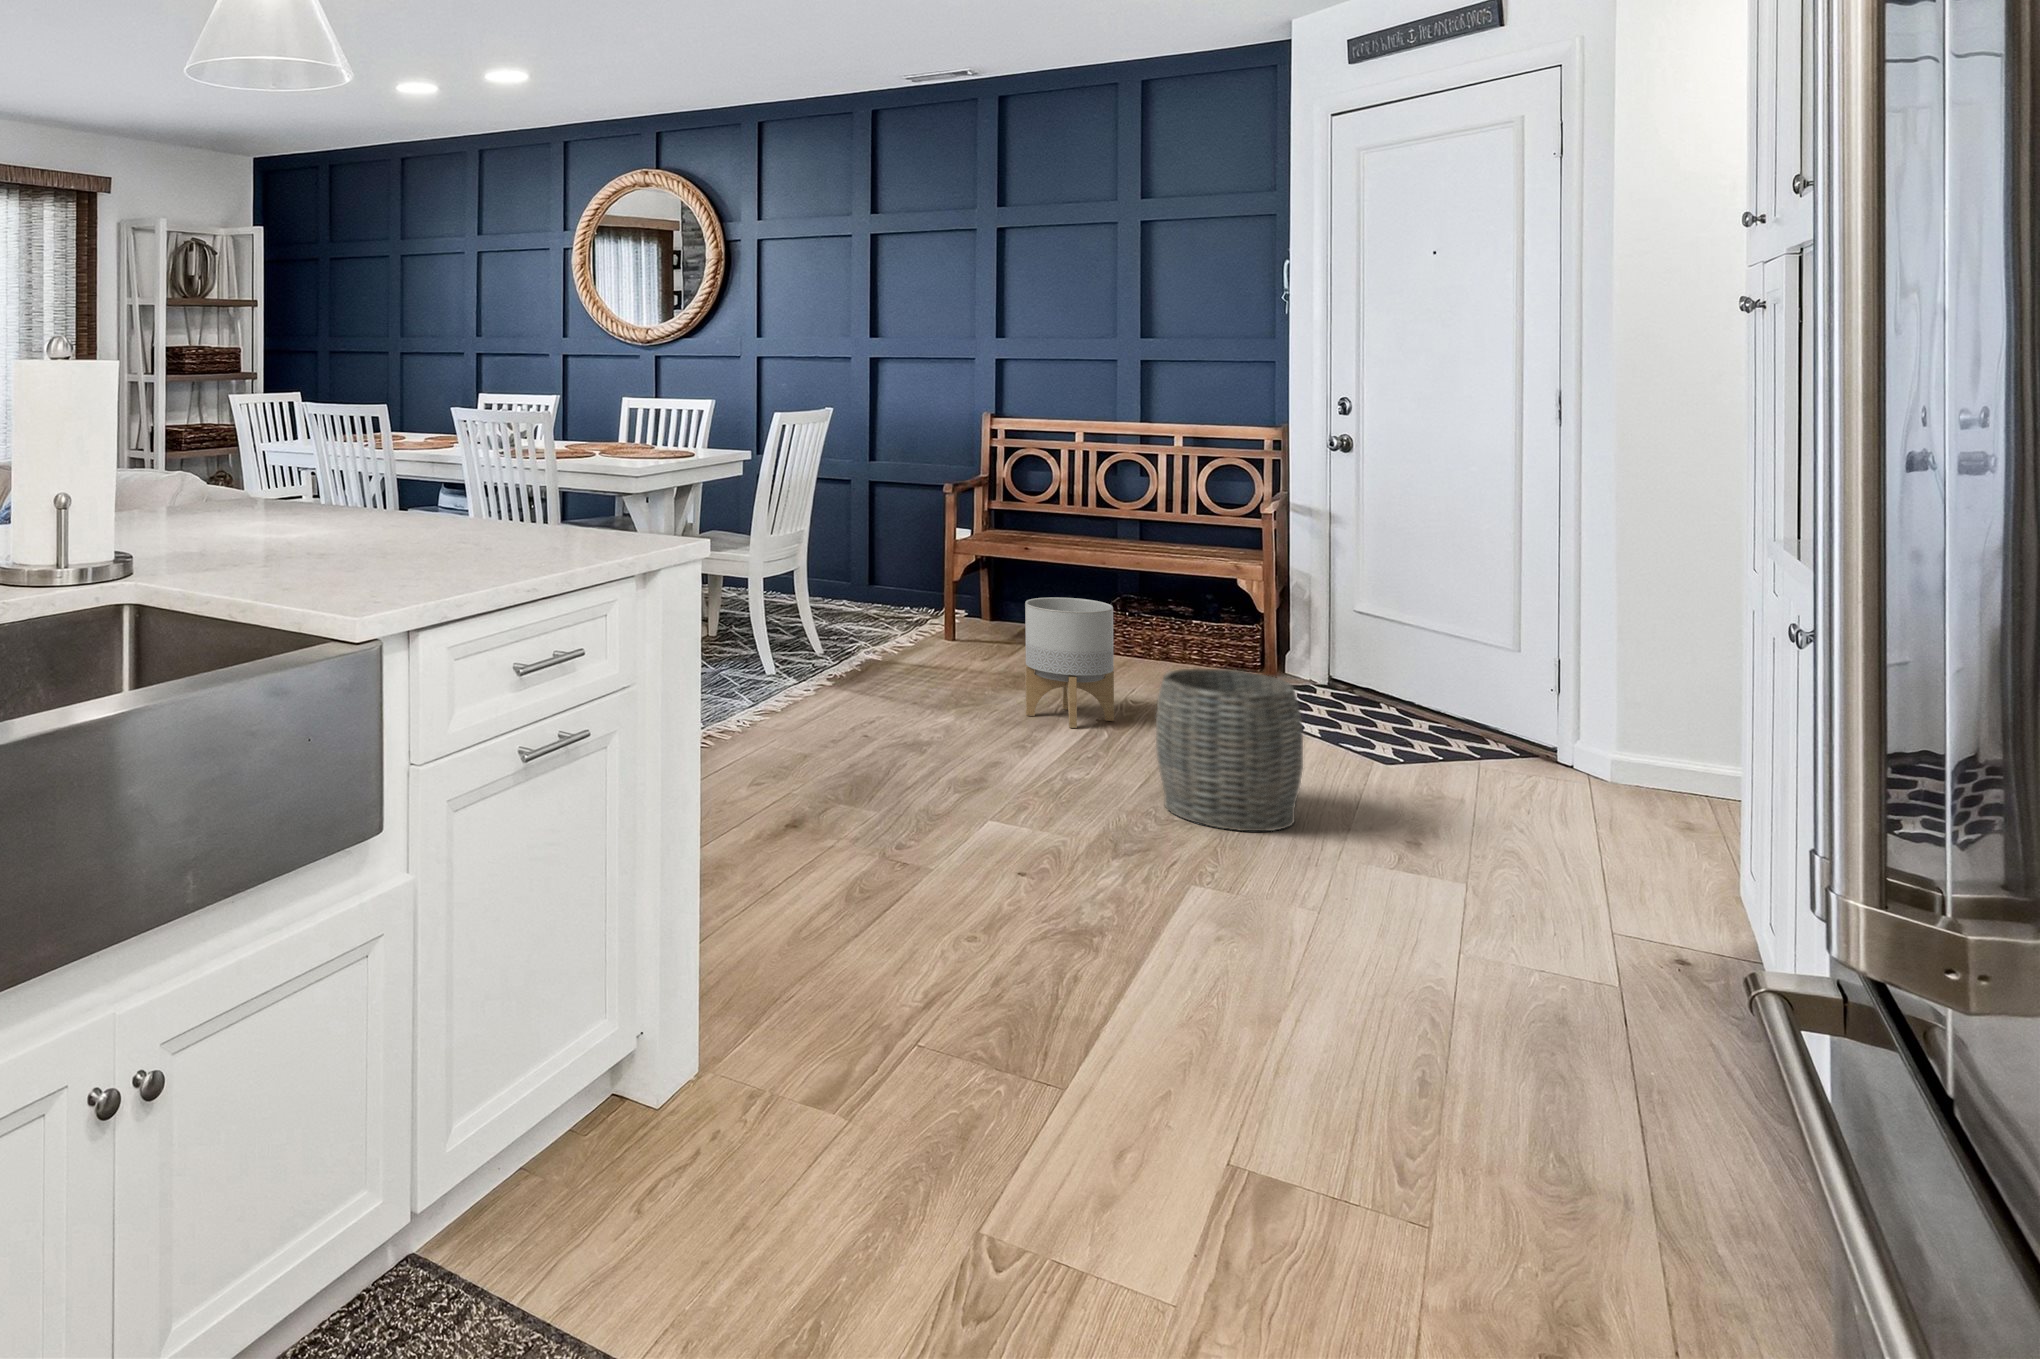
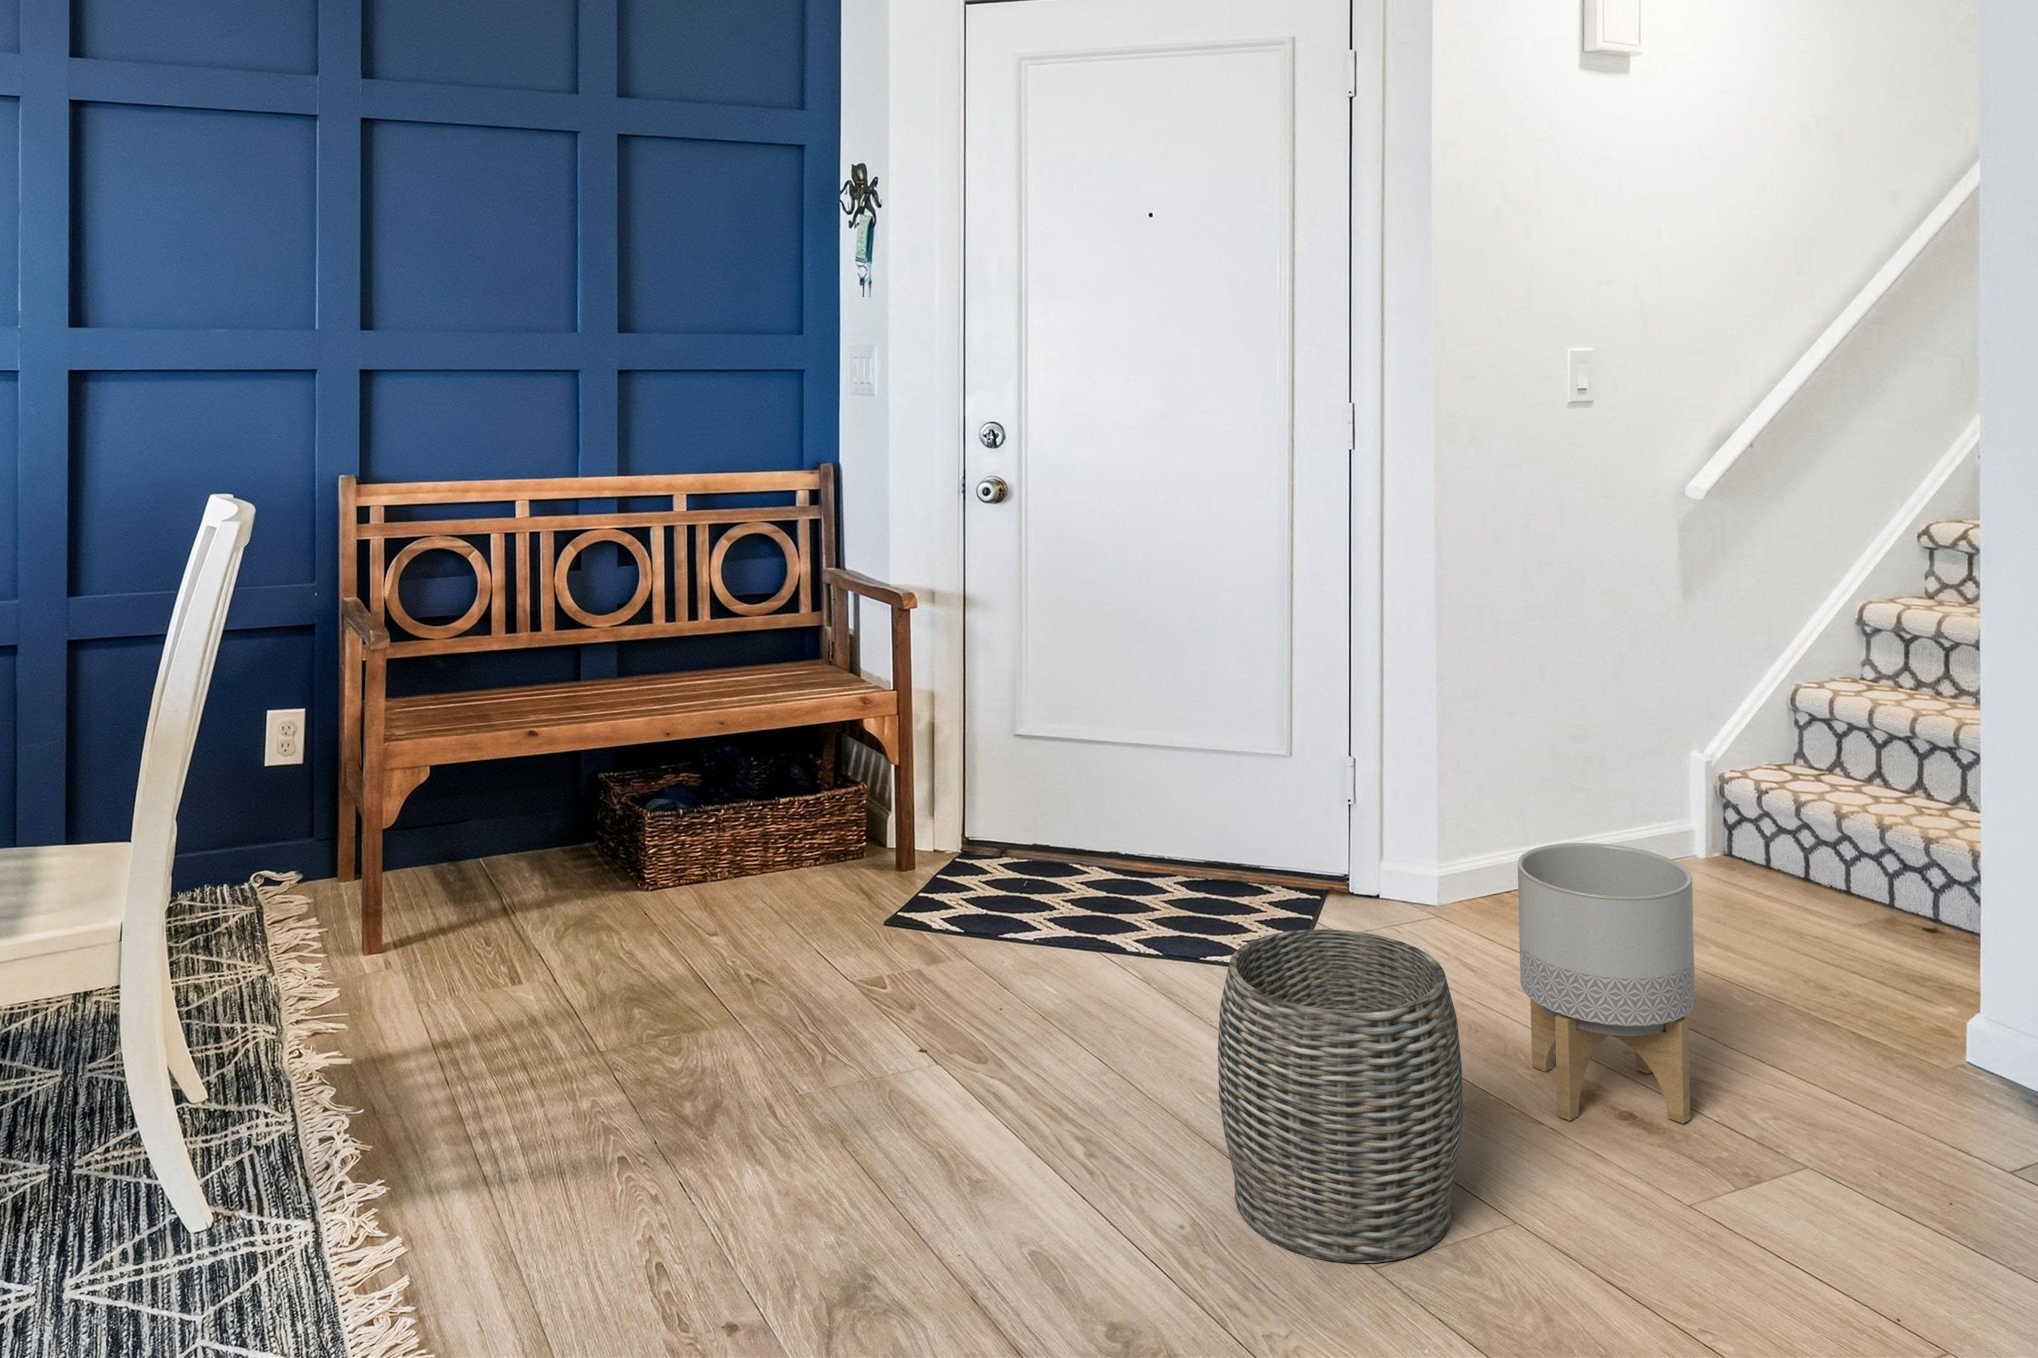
planter: present [1025,597,1114,728] -> present [1518,843,1695,1123]

